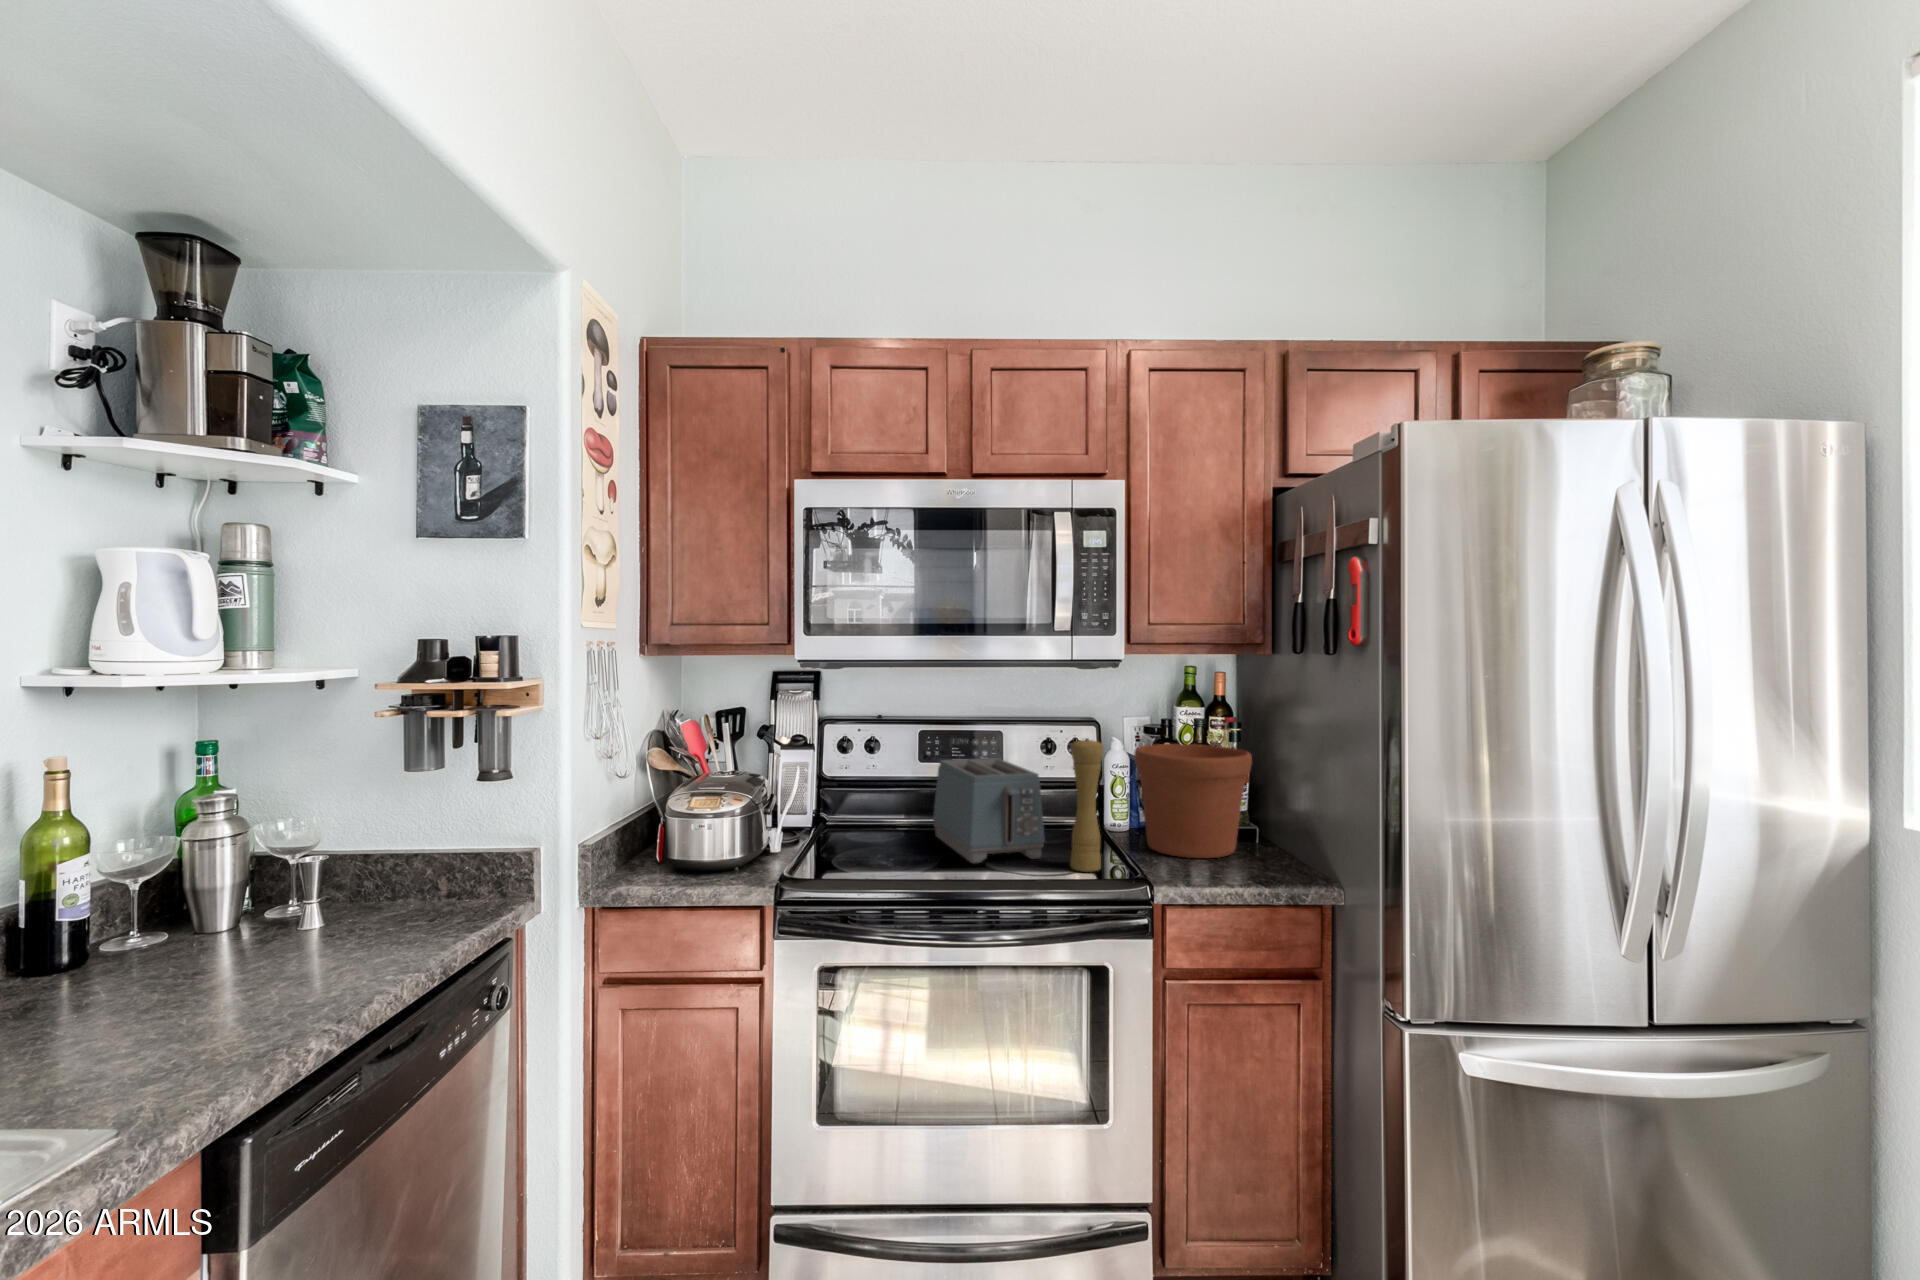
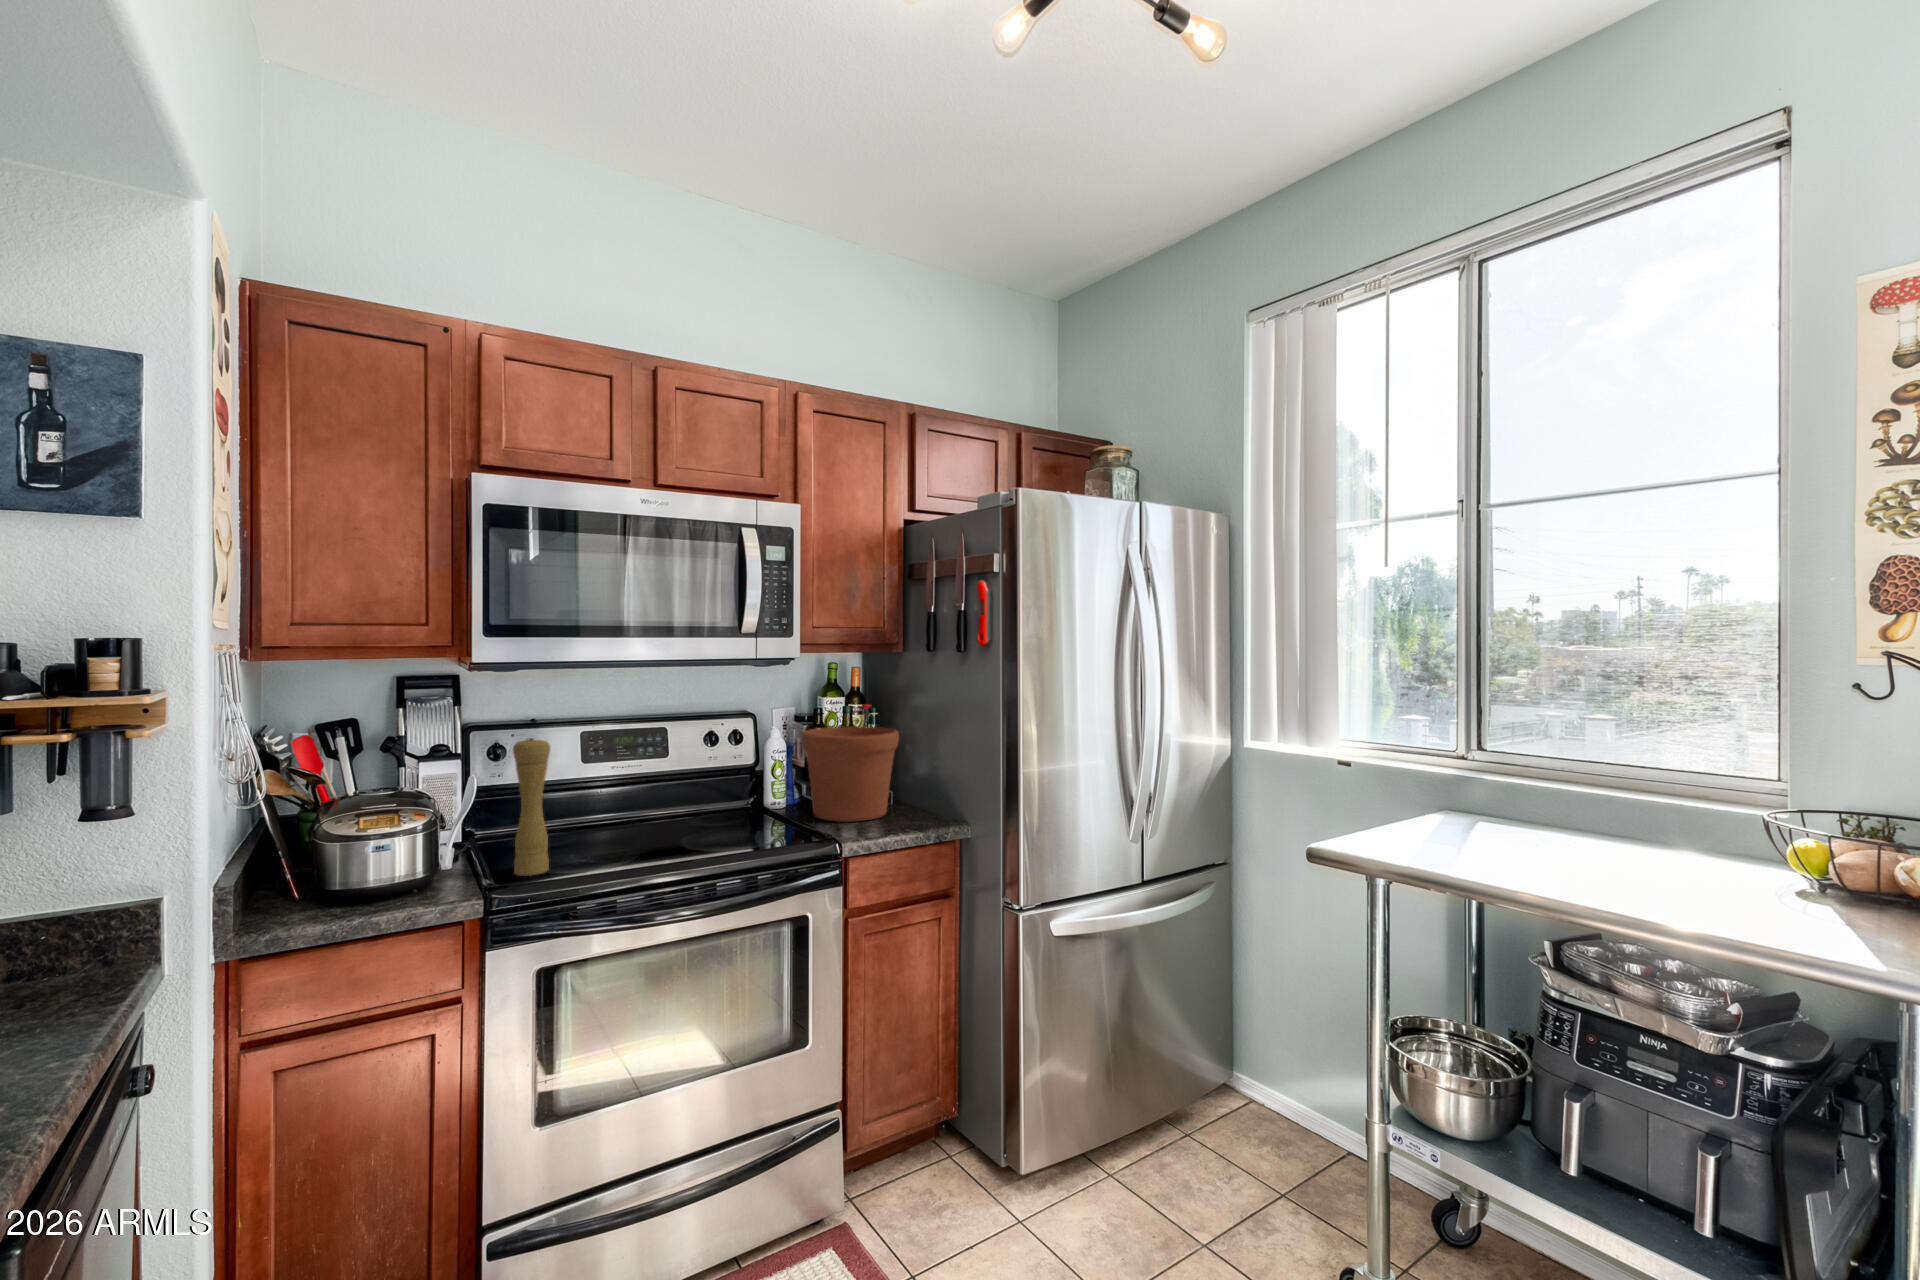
pepper mill: present [1071,738,1104,872] -> present [513,738,550,876]
toaster: present [933,758,1045,863] -> none [610,752,736,850]

